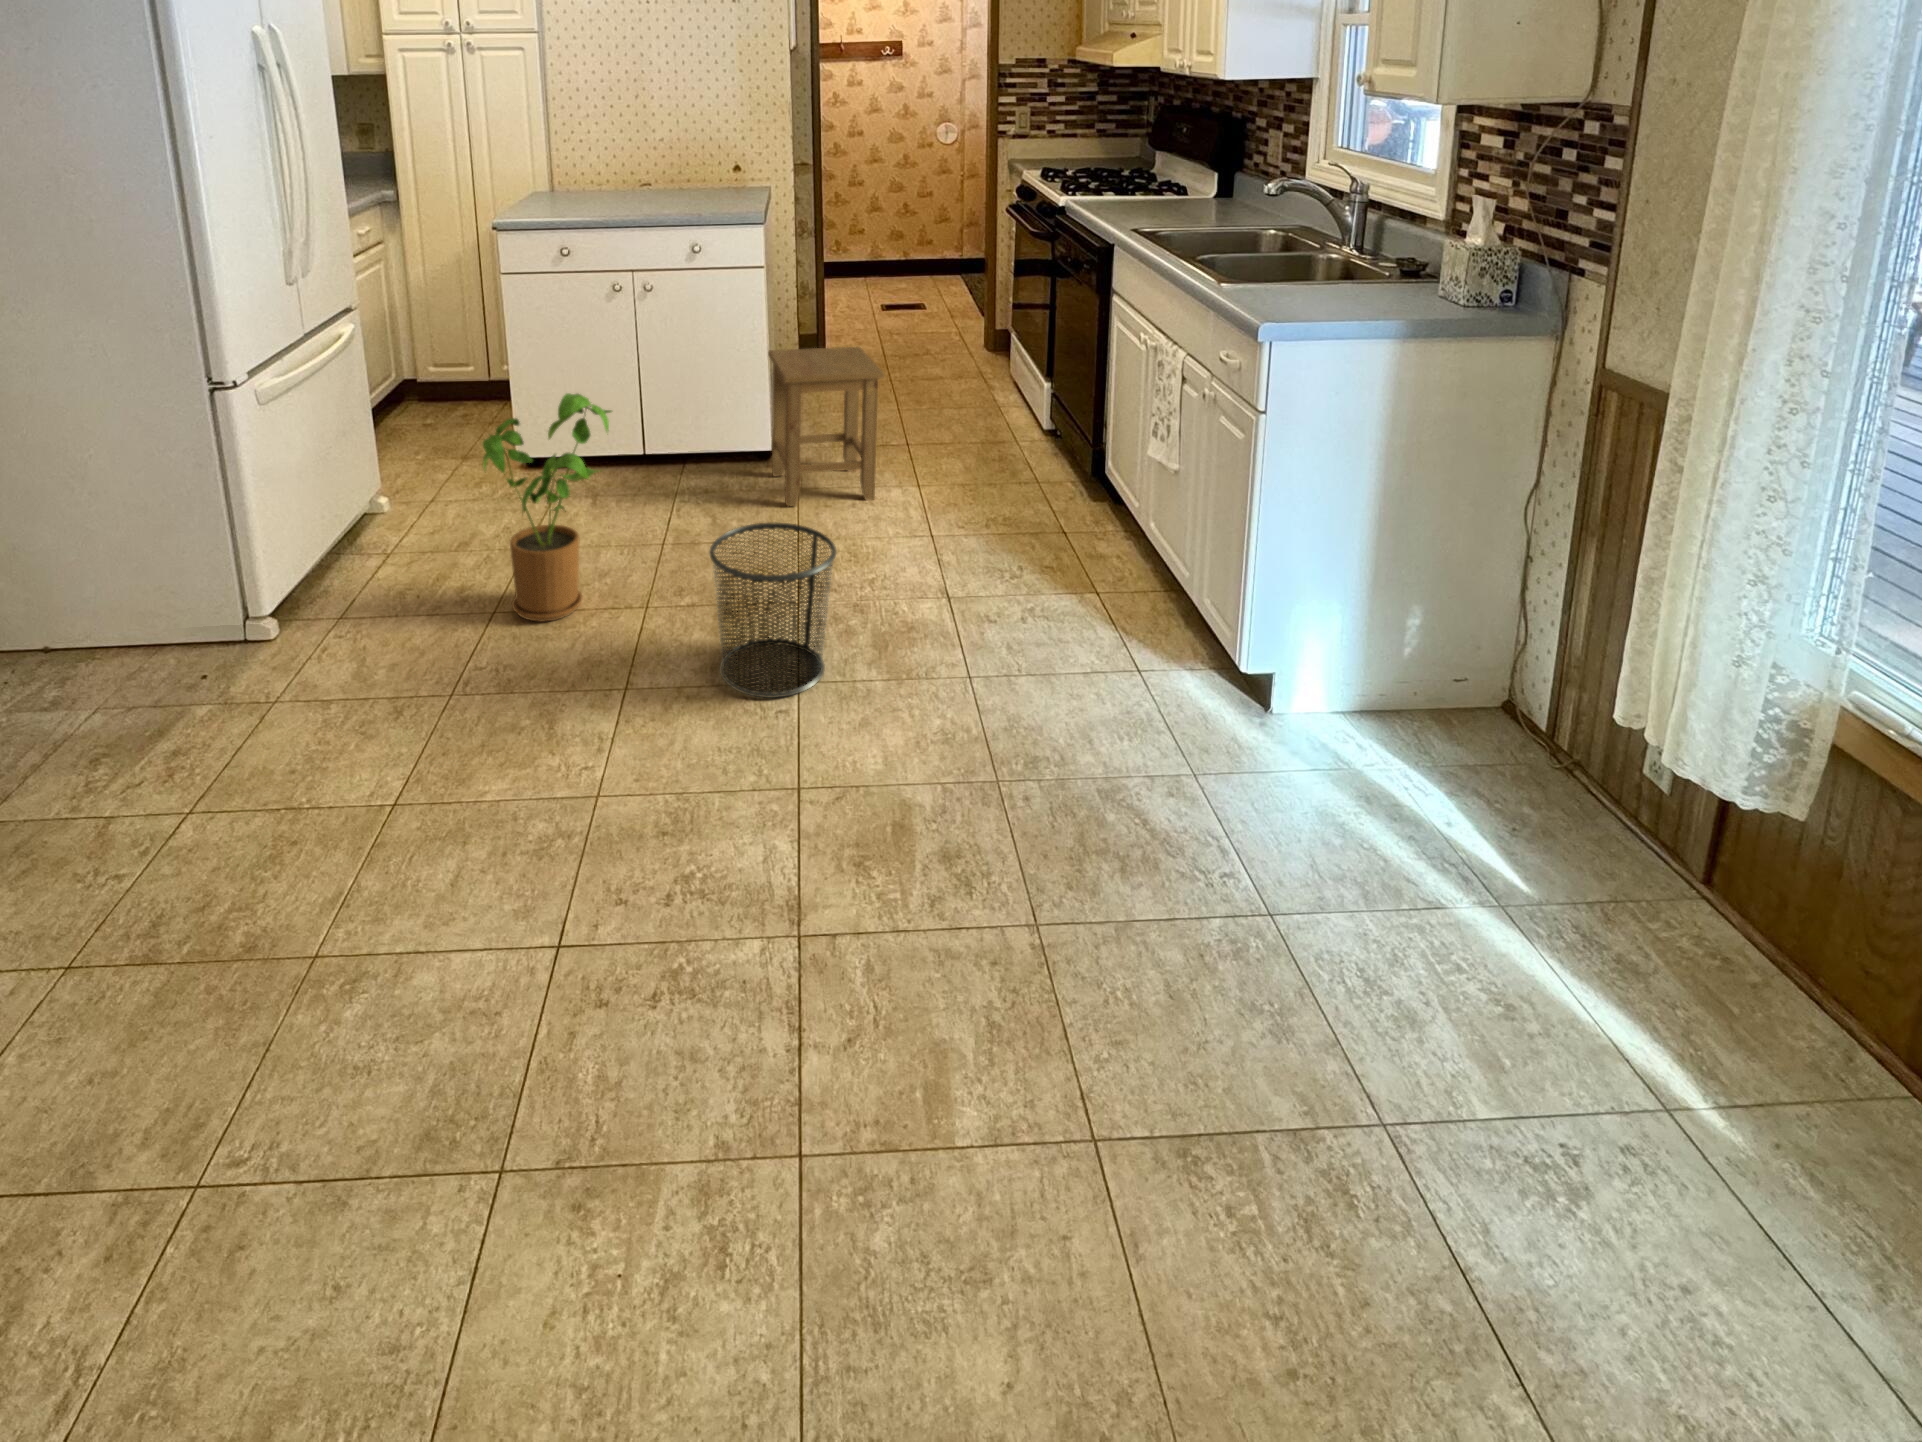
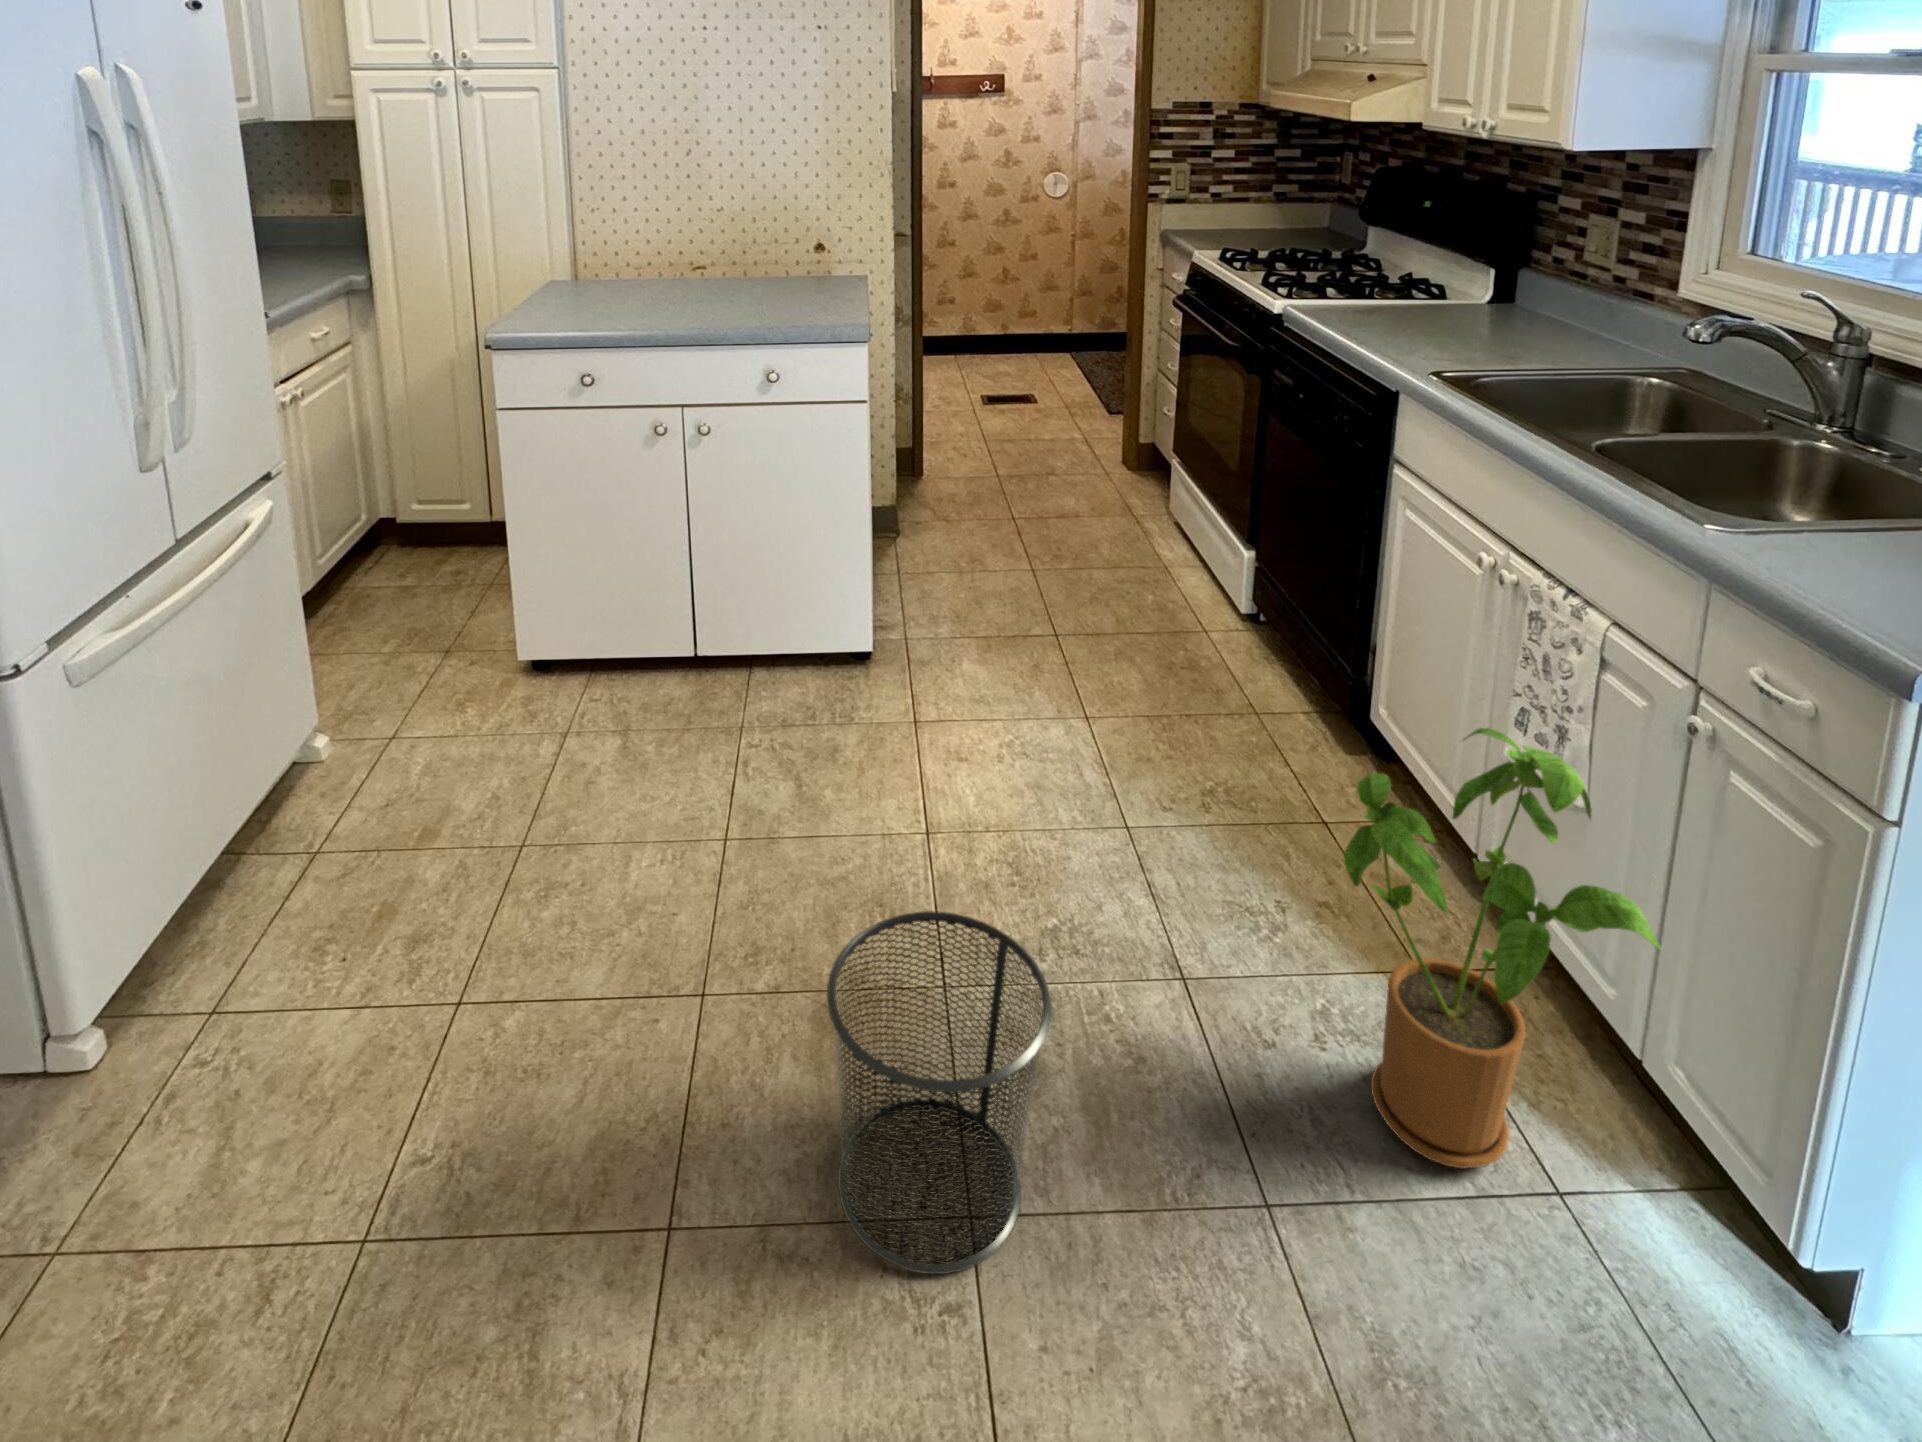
stool: present [768,347,884,506] -> none [879,516,1056,764]
house plant: present [483,393,611,622] -> present [1344,728,1661,1169]

